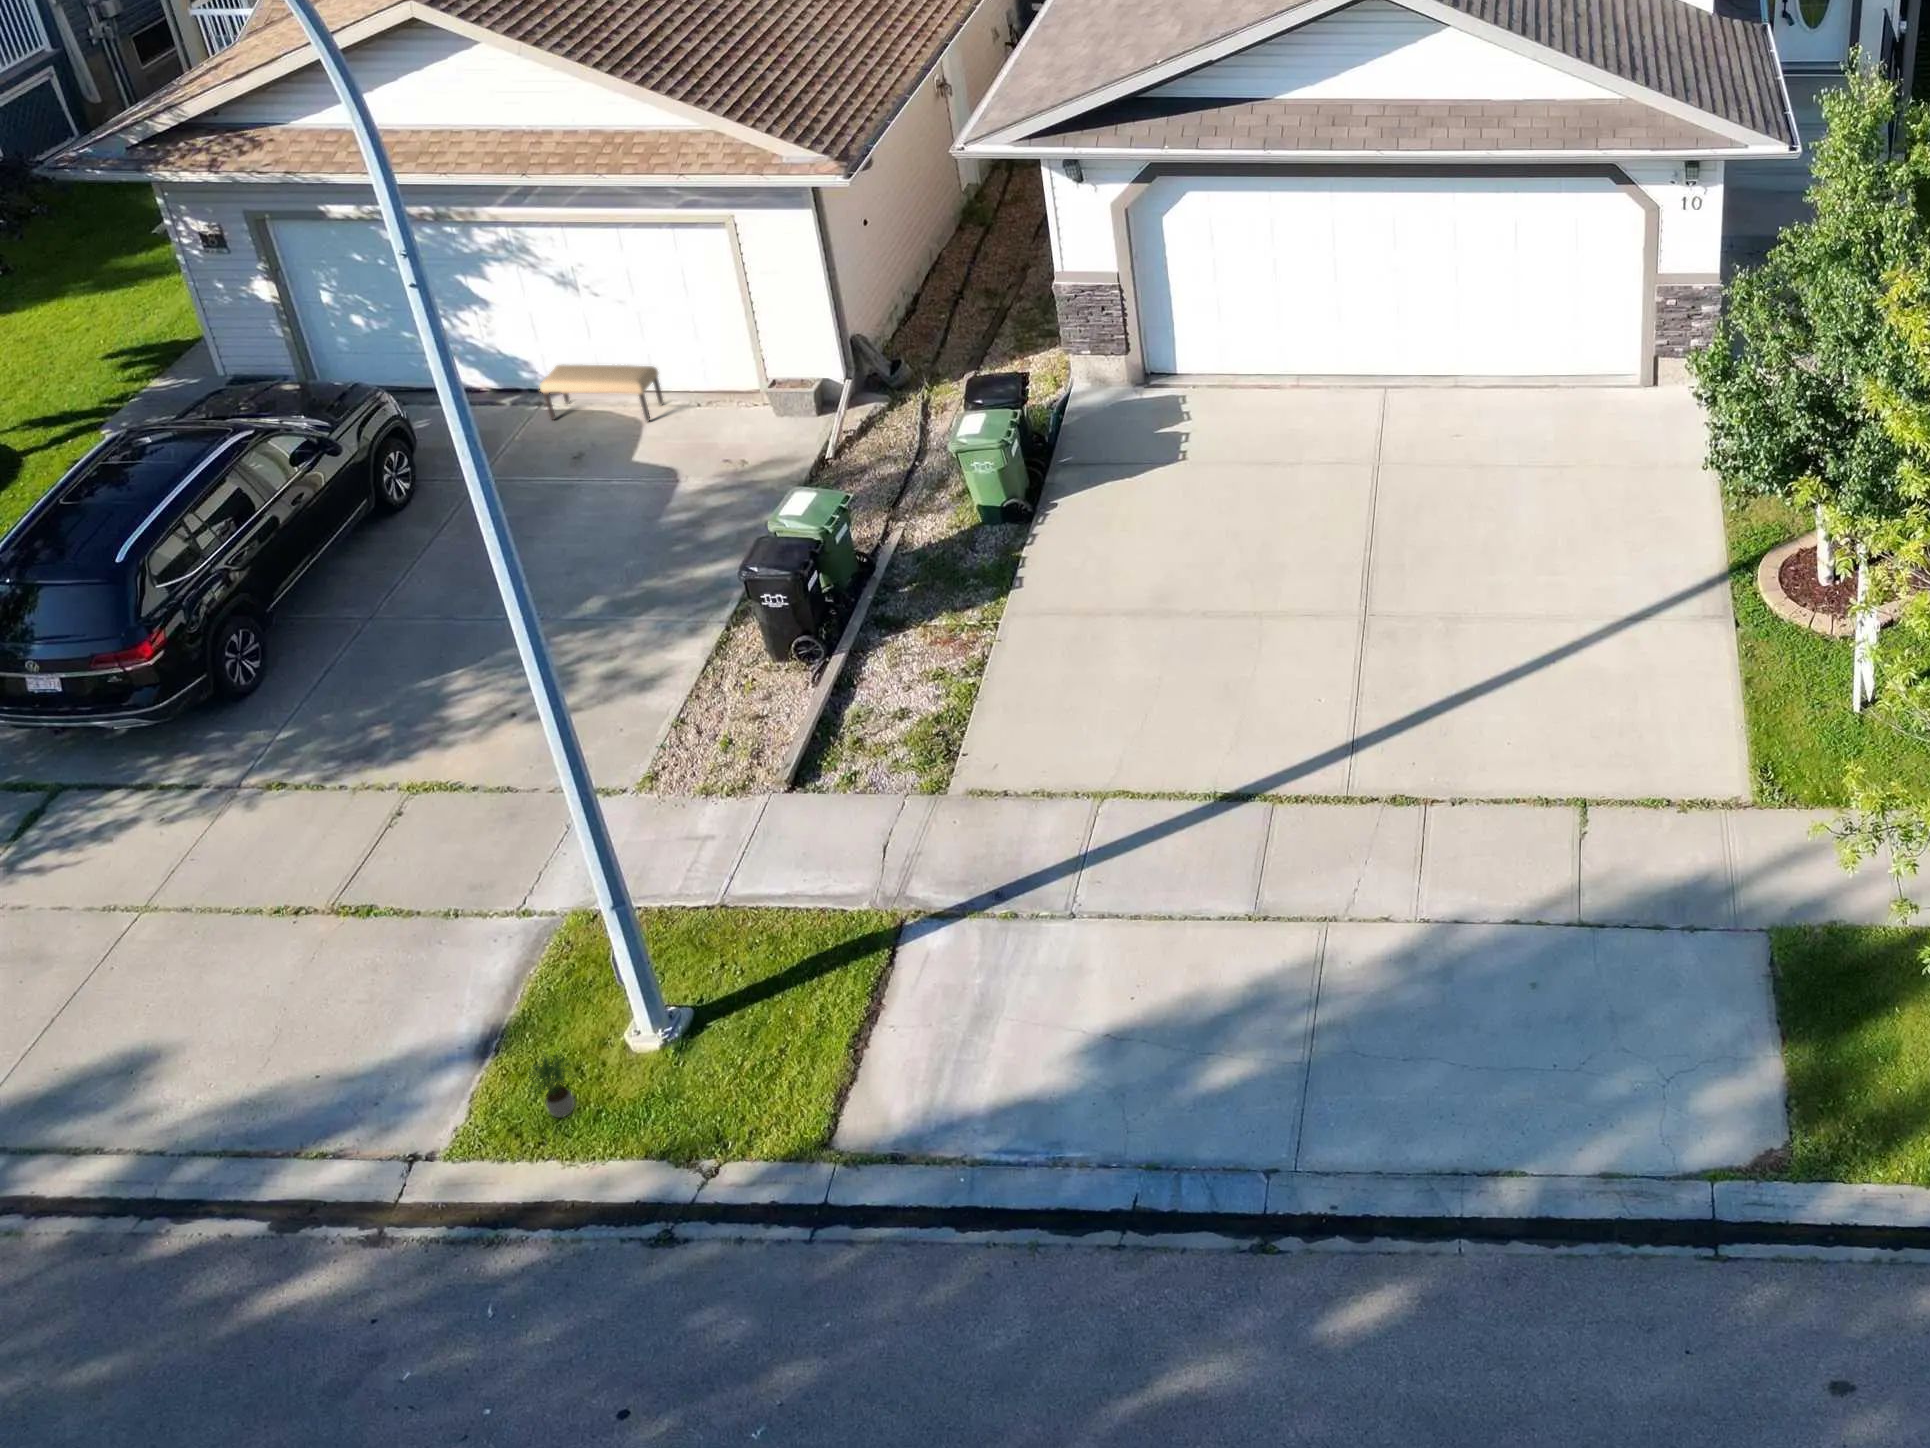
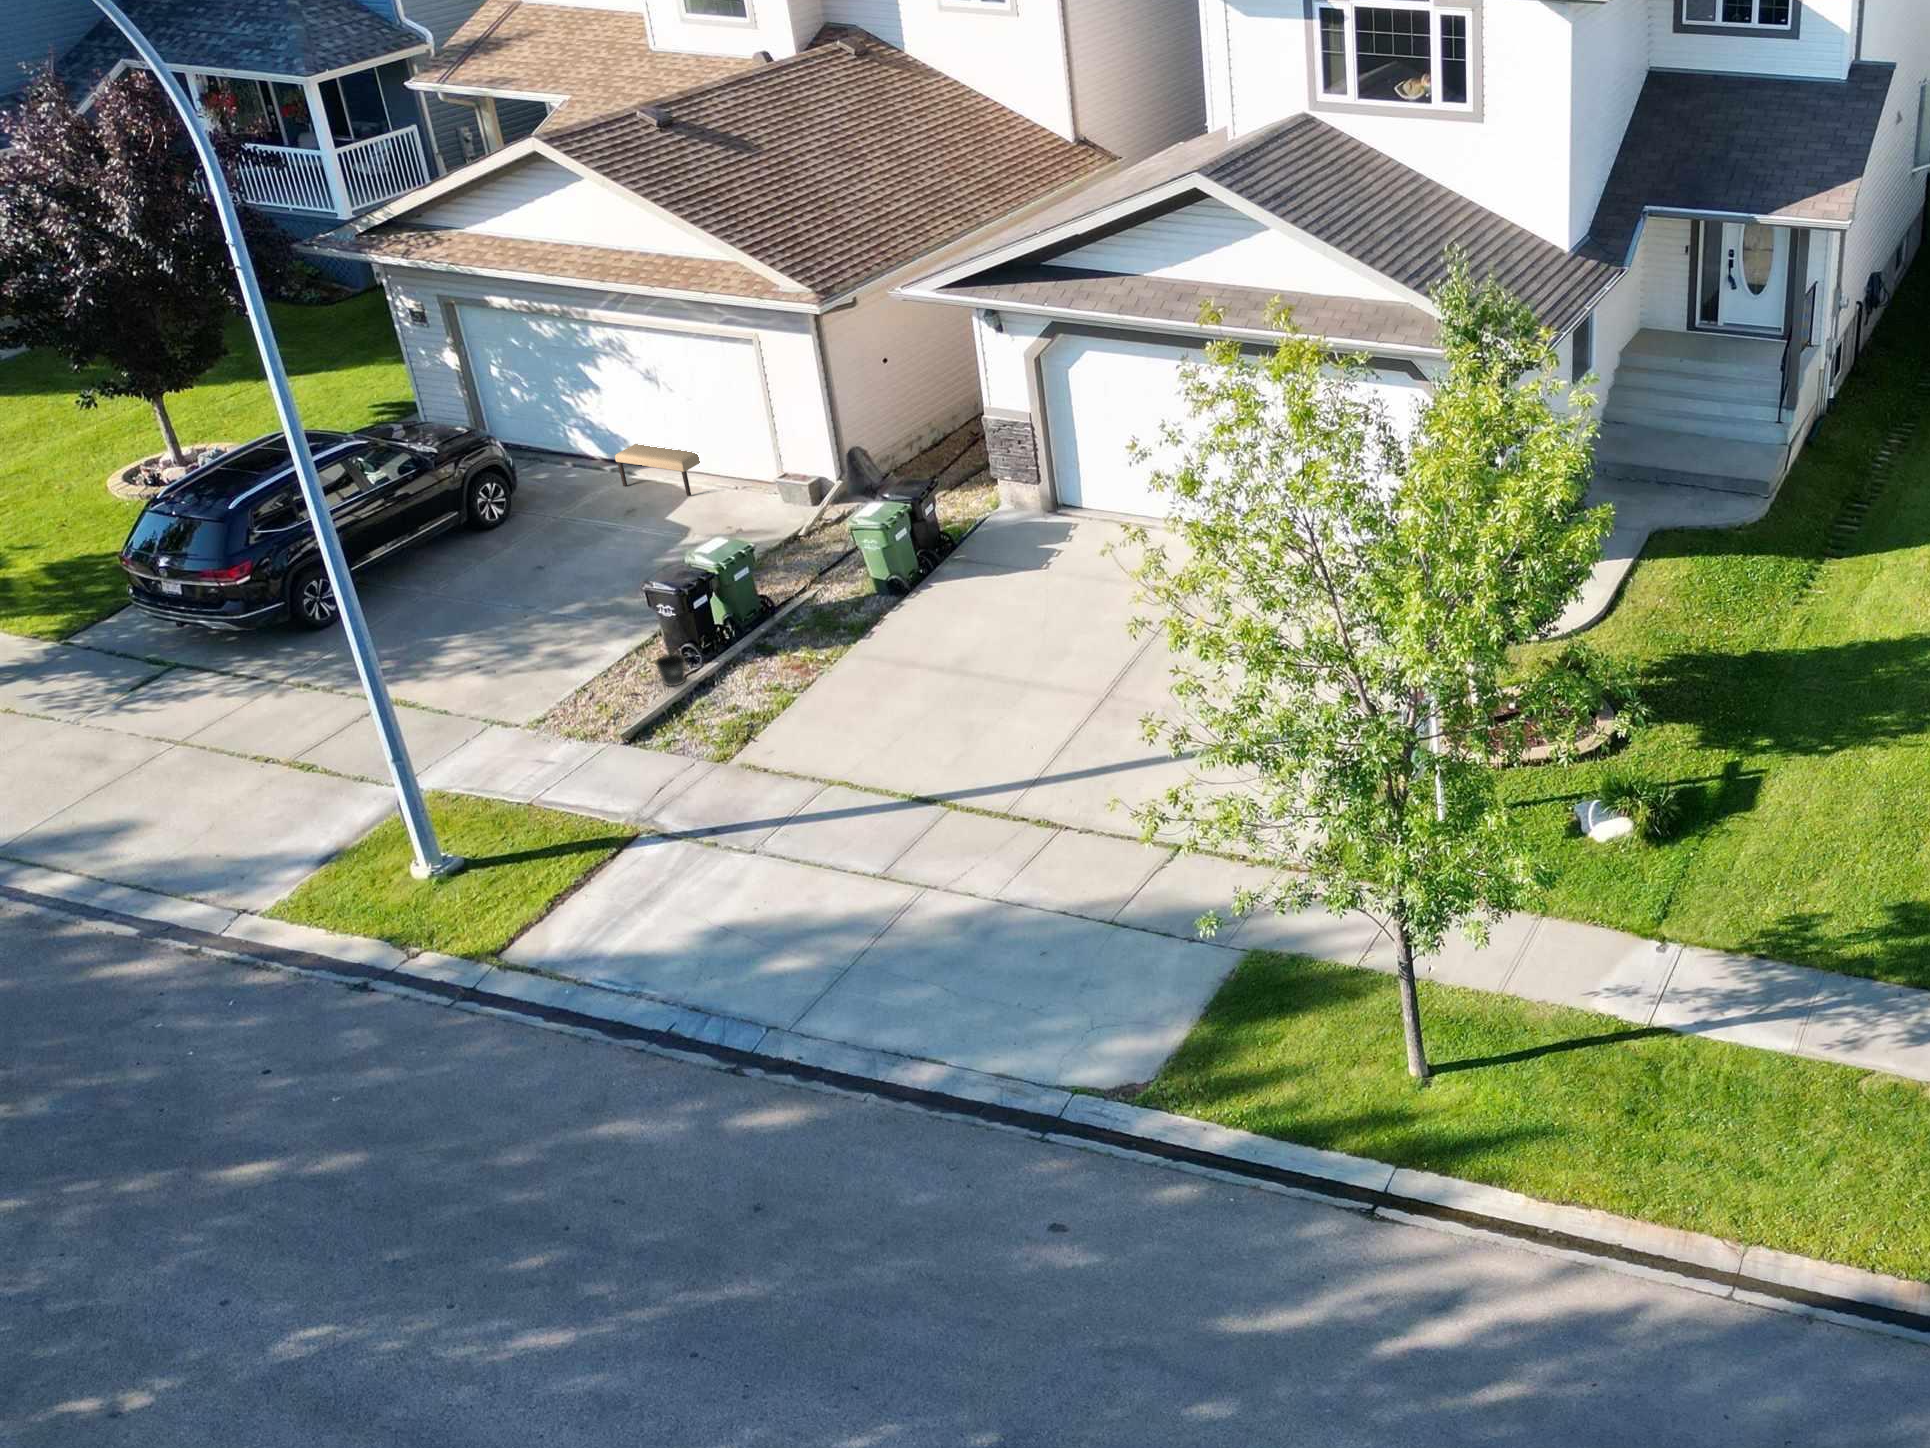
bucket: none [779,652,818,695] -> present [655,654,685,686]
potted plant: present [527,1051,575,1118] -> none [318,854,359,906]

